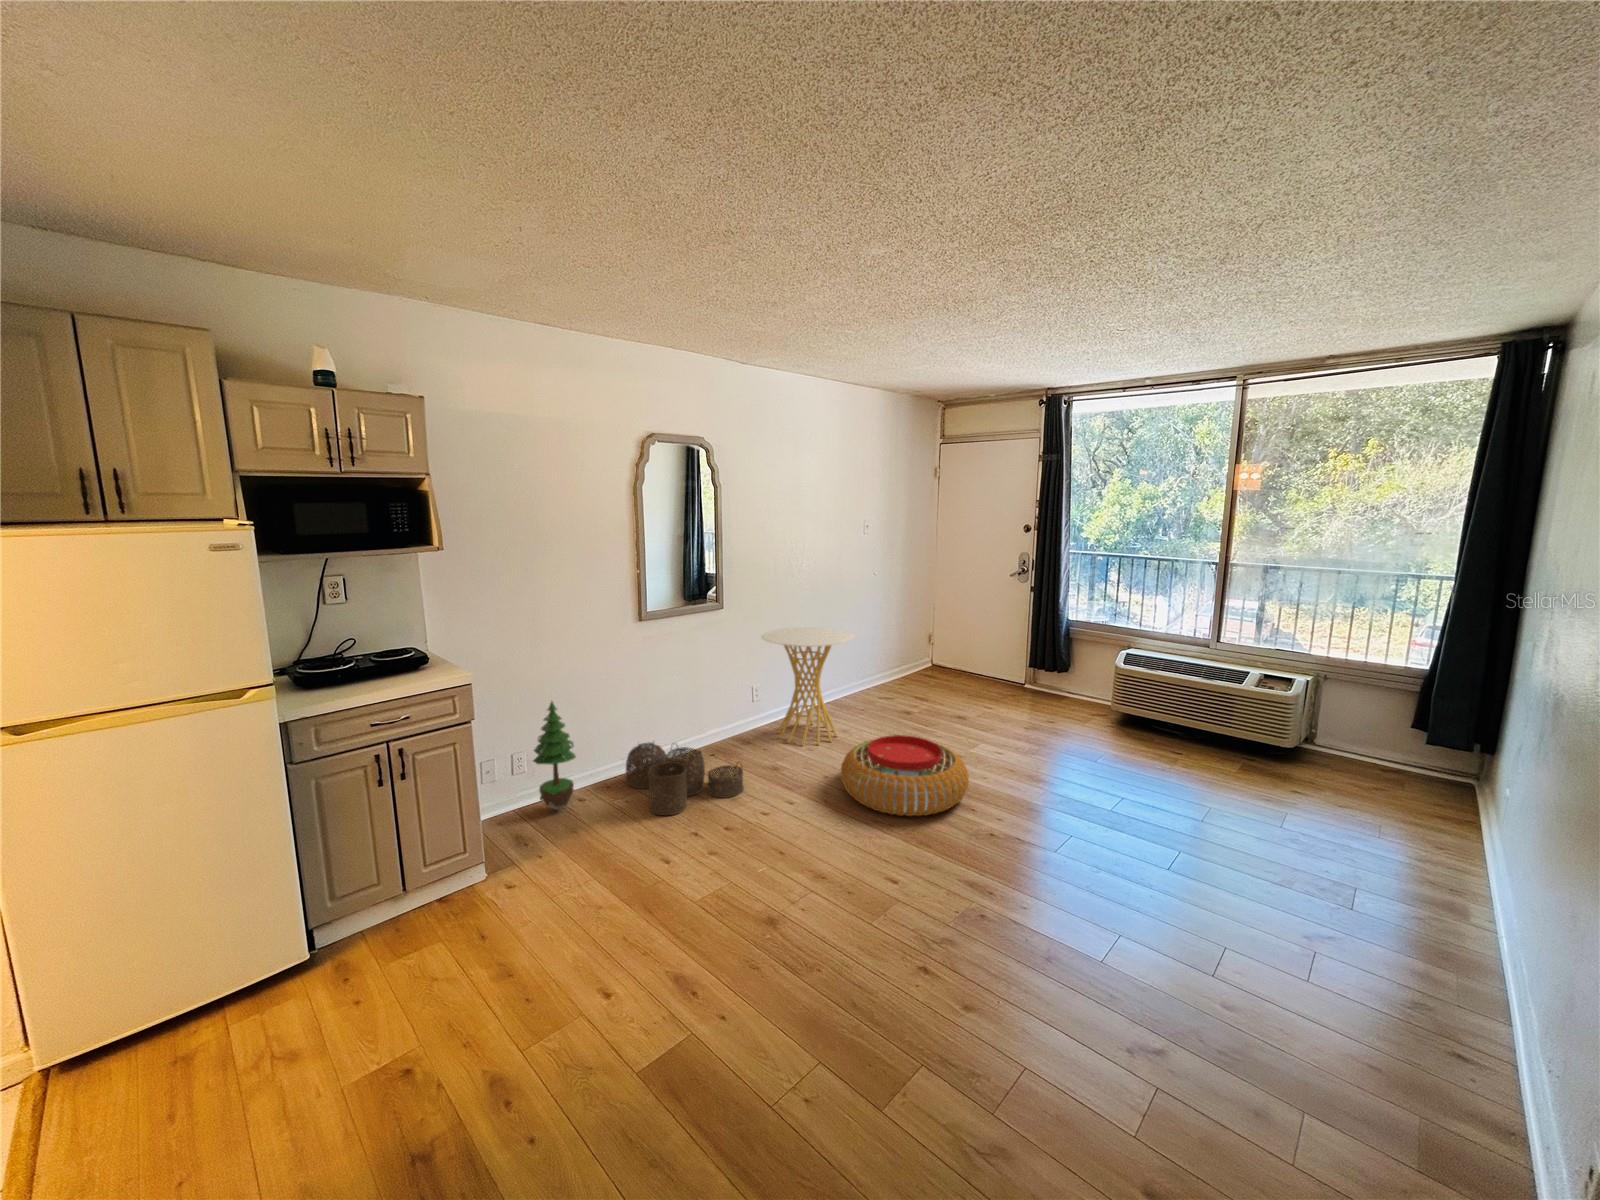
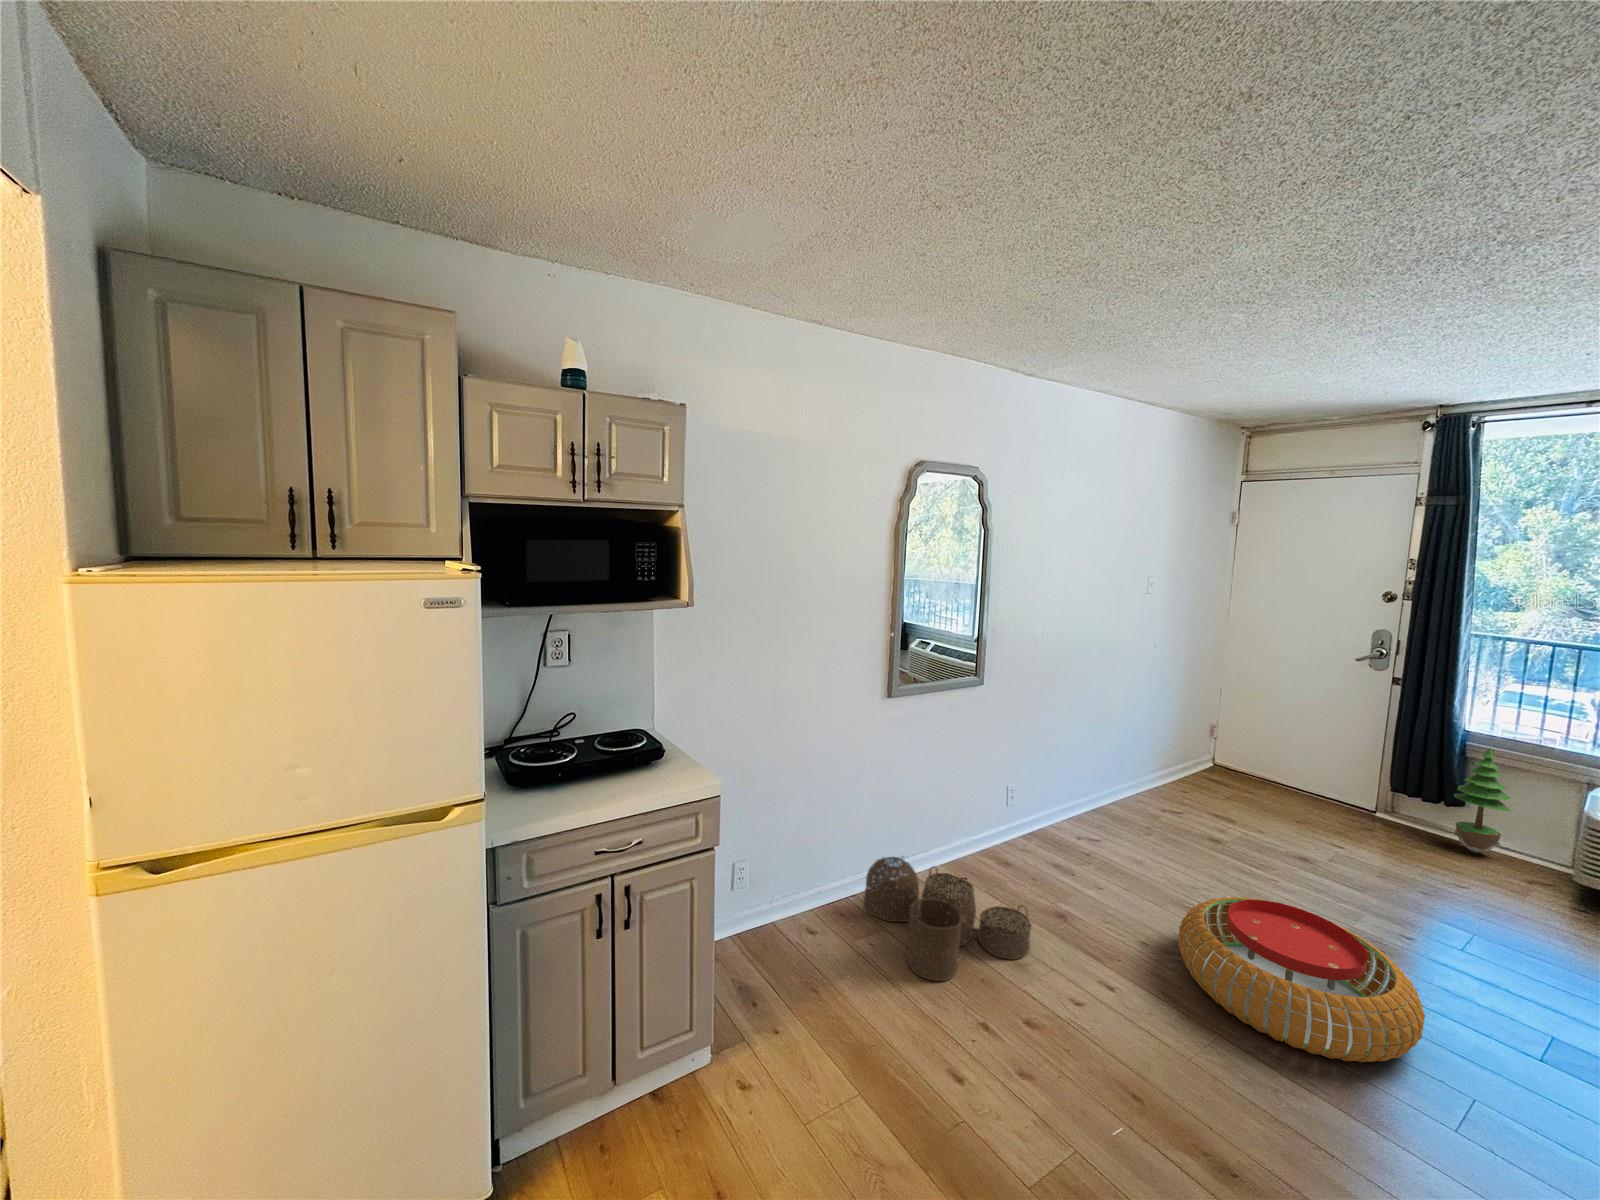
side table: present [761,627,854,745] -> none [1029,711,1165,879]
potted tree: present [533,702,576,810] -> present [1454,748,1511,853]

